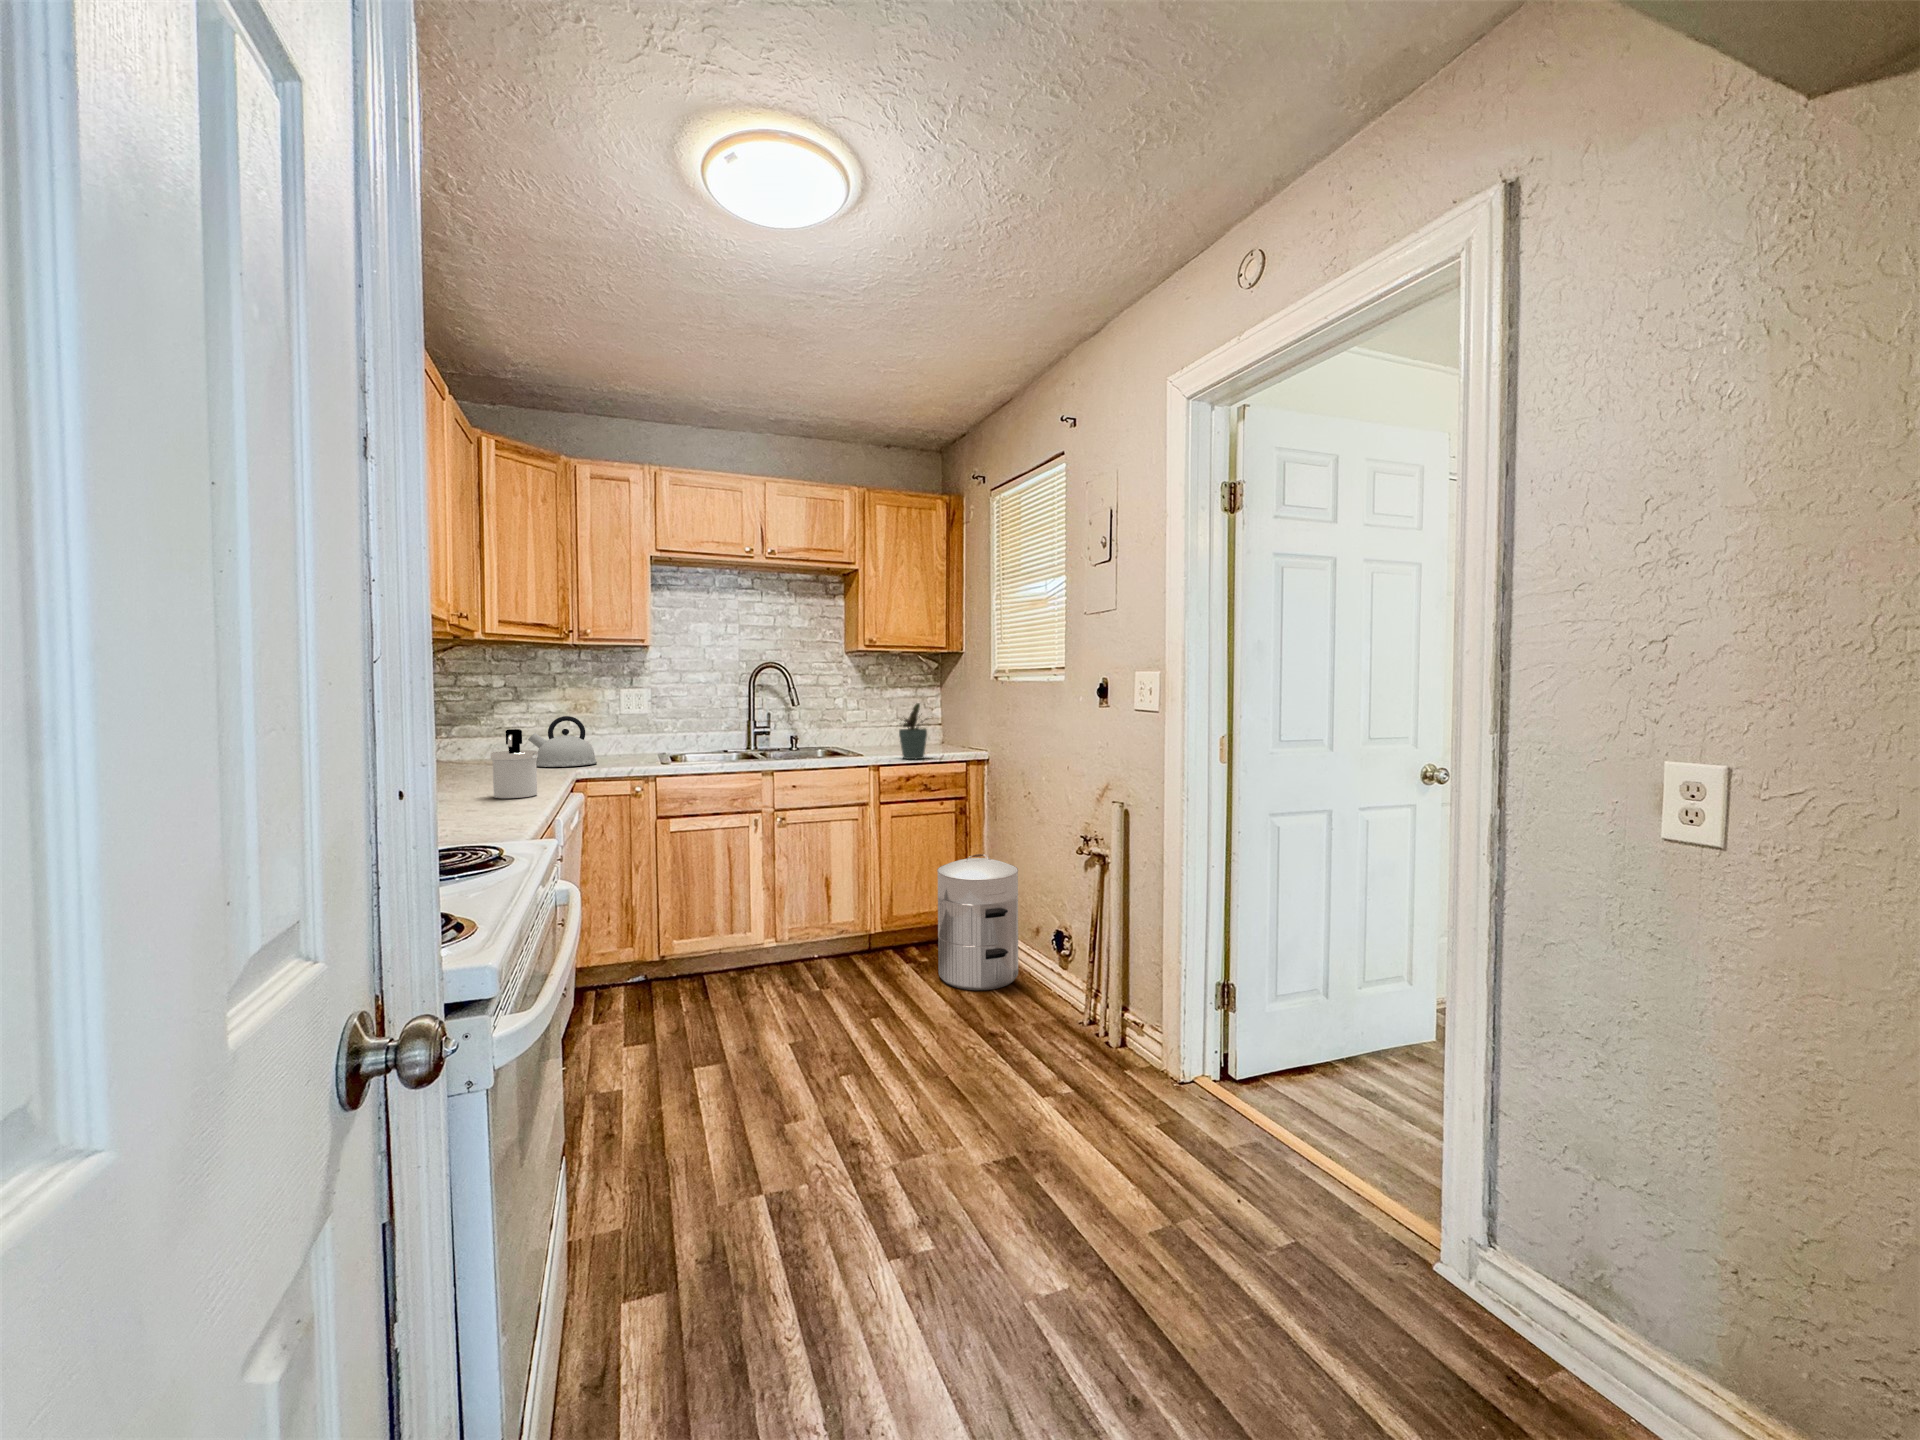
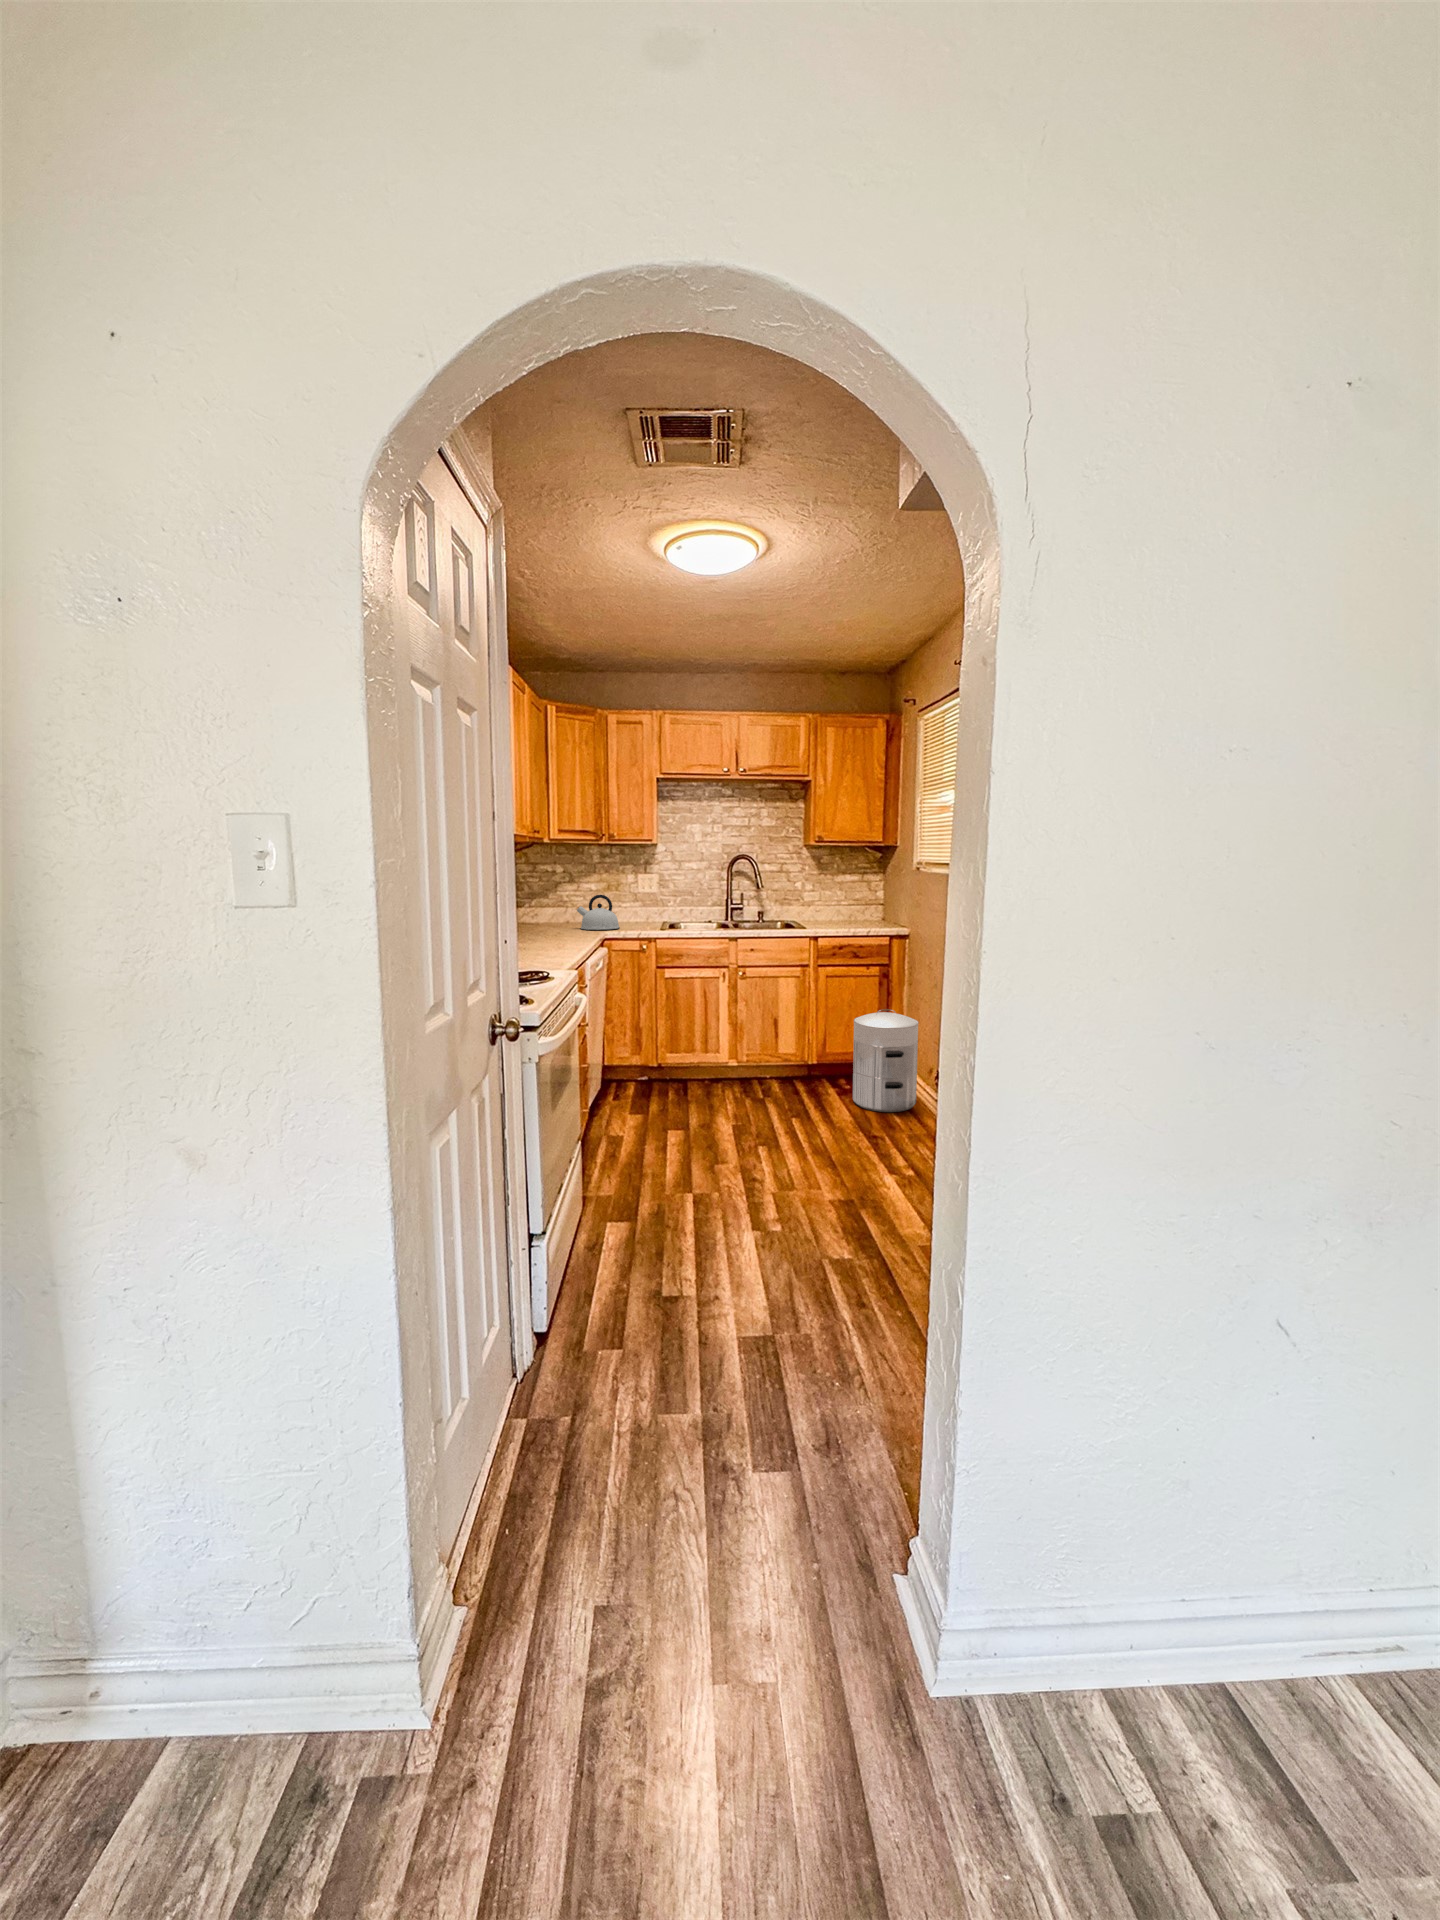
potted plant: present [899,703,927,759] -> none [830,888,863,933]
soap dispenser: present [491,729,538,798] -> none [551,905,577,949]

